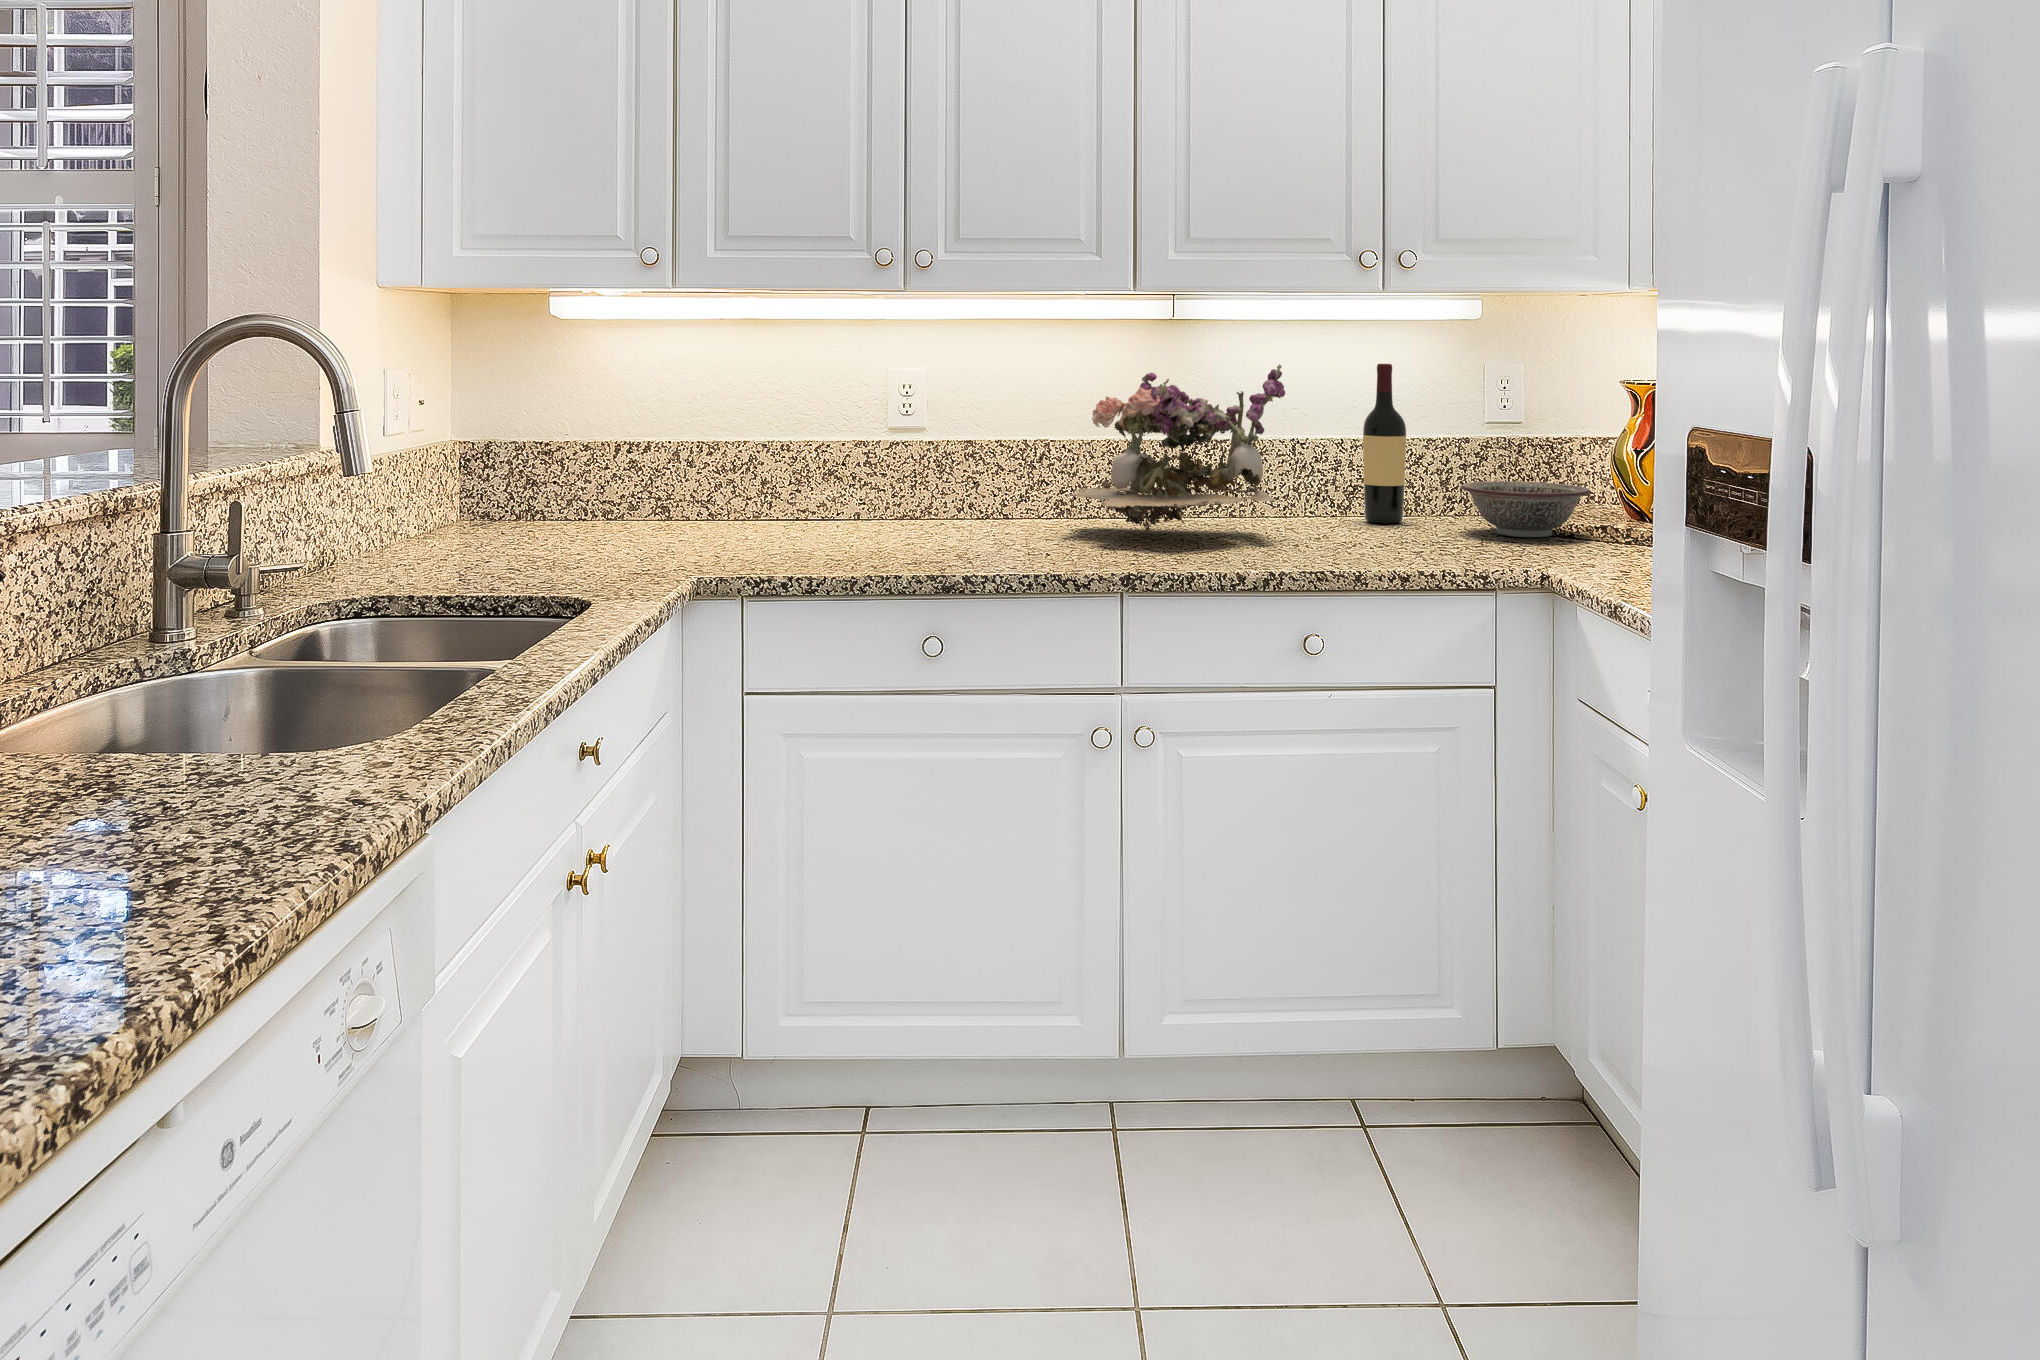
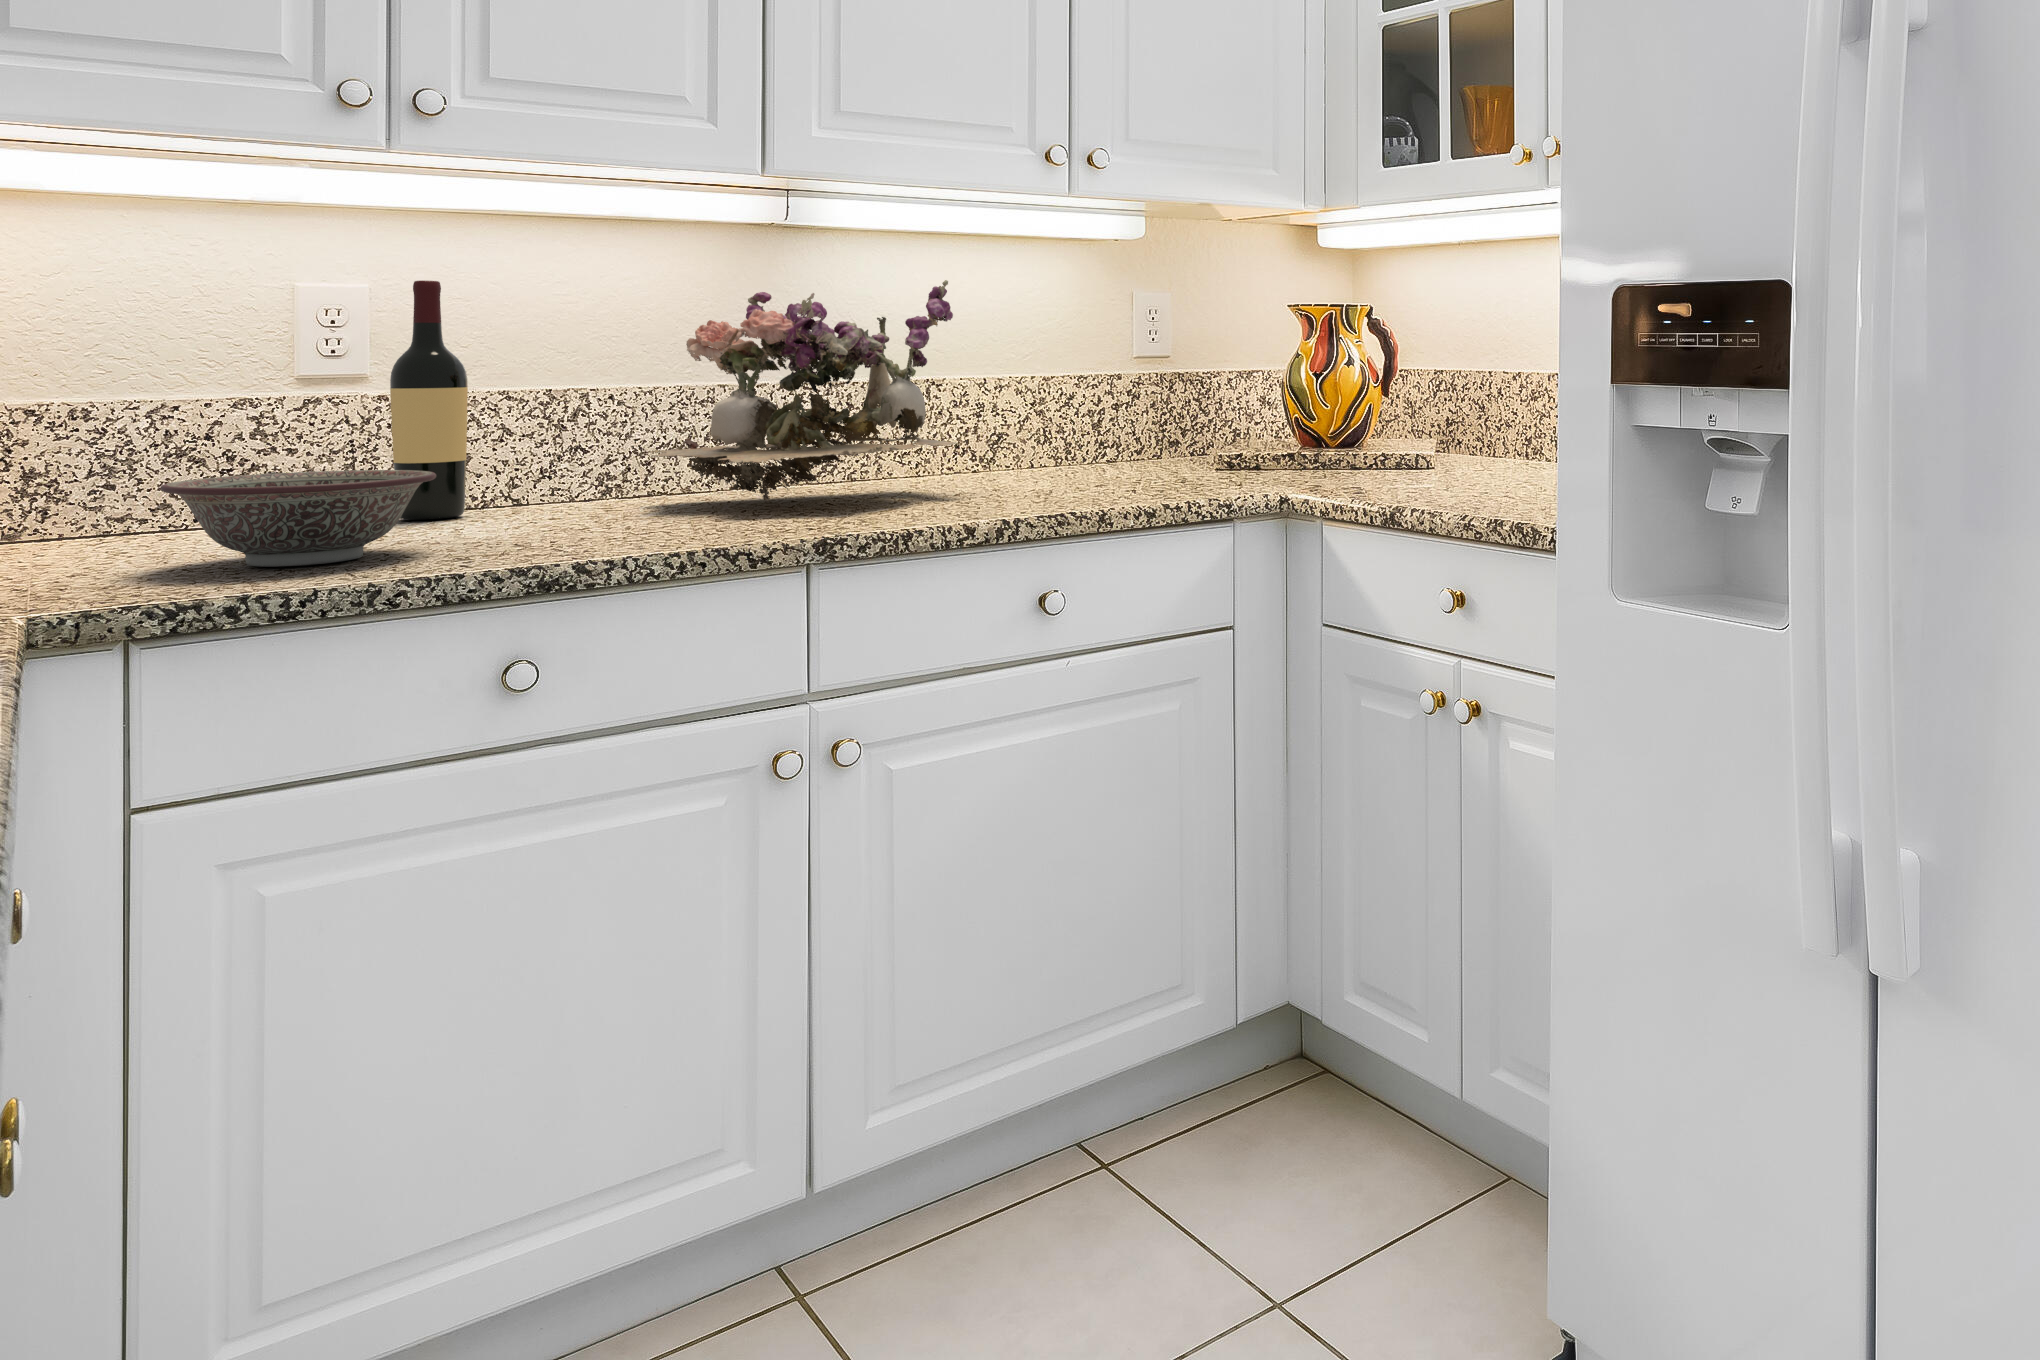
wine bottle: present [1363,364,1406,523] -> present [390,280,468,520]
decorative bowl: present [1461,481,1590,537] -> present [161,470,436,567]

